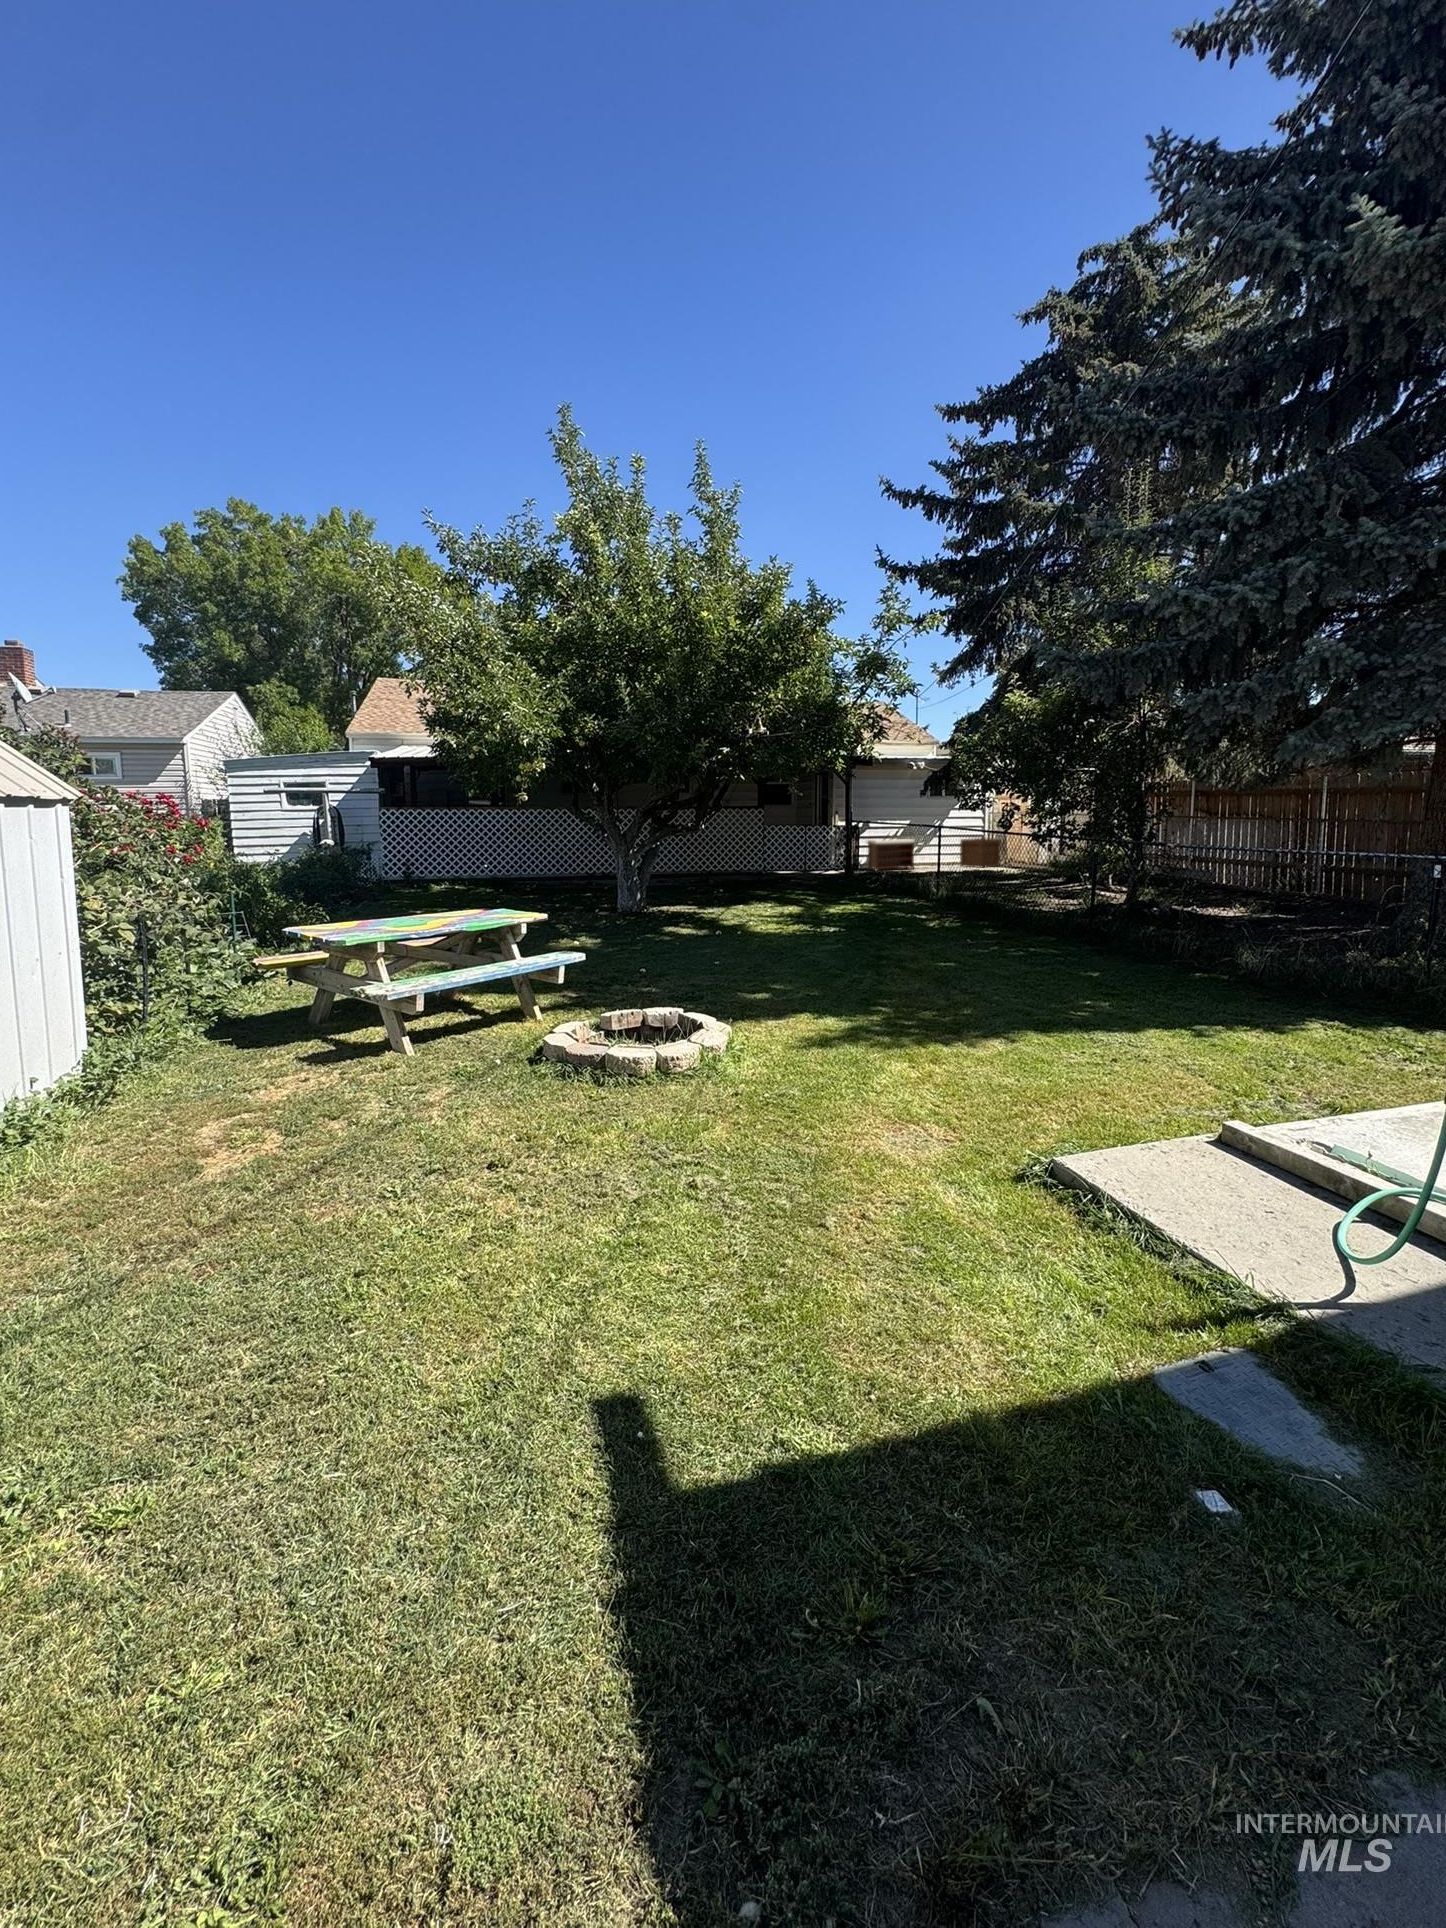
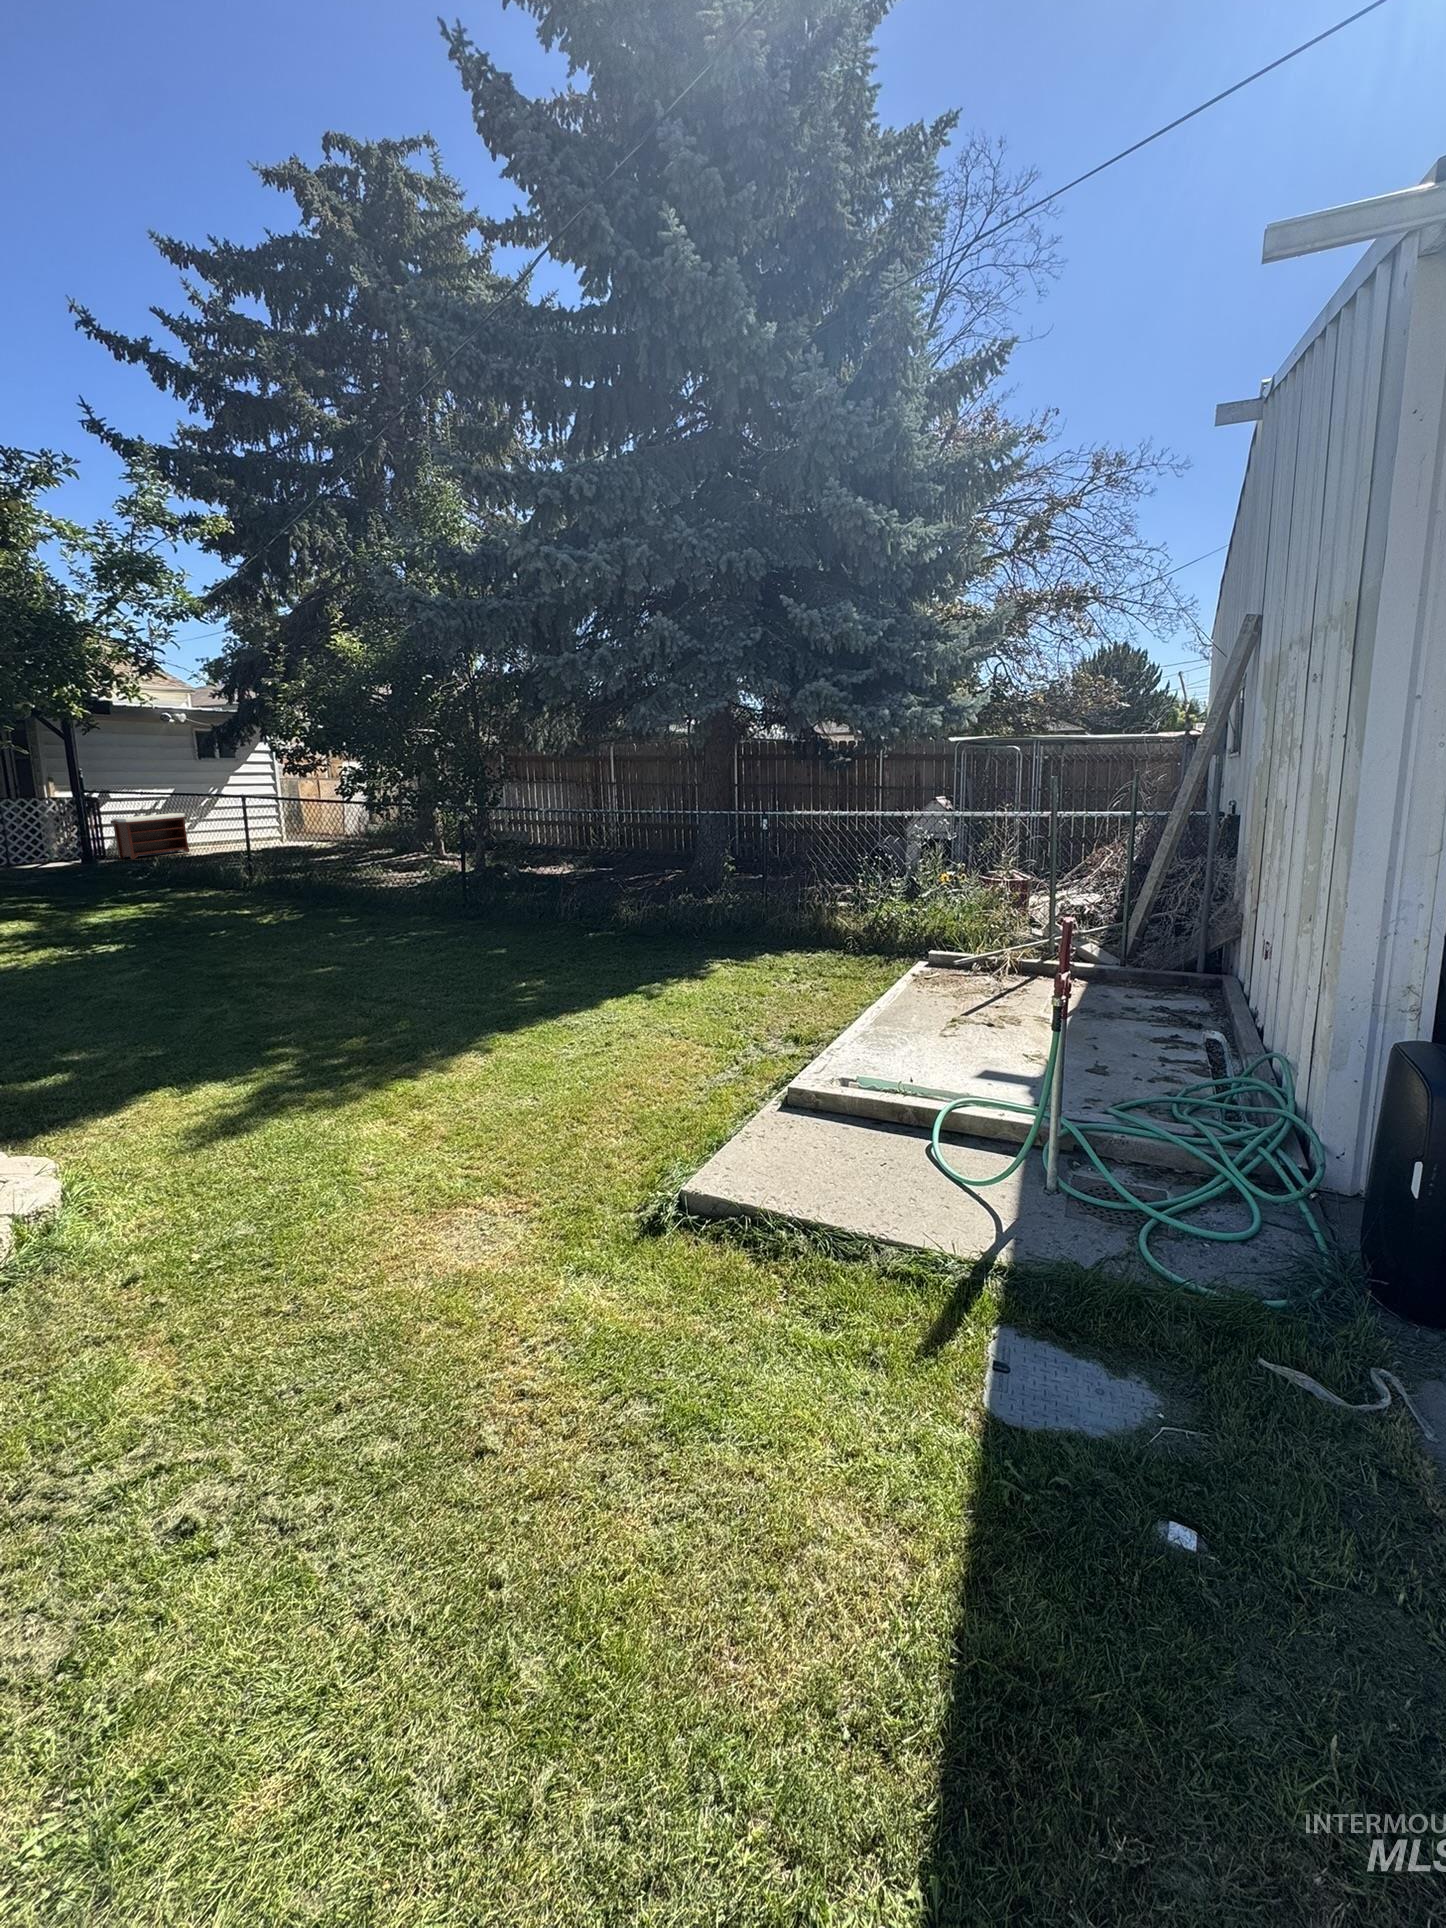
wooden crate: present [960,838,1001,868] -> none [246,806,301,842]

